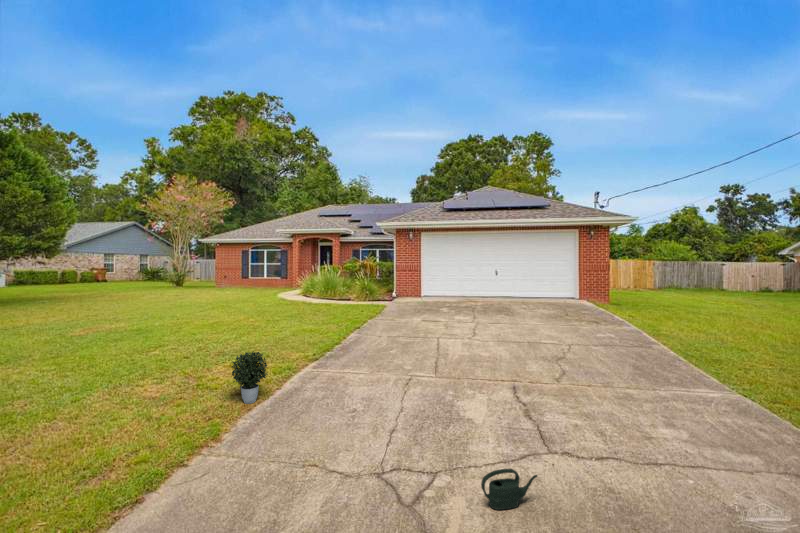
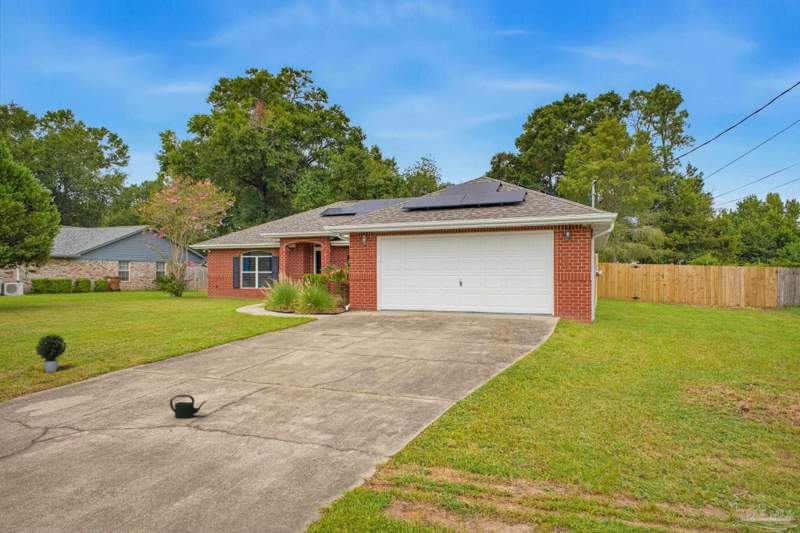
watering can: present [481,469,537,510] -> present [170,395,206,418]

